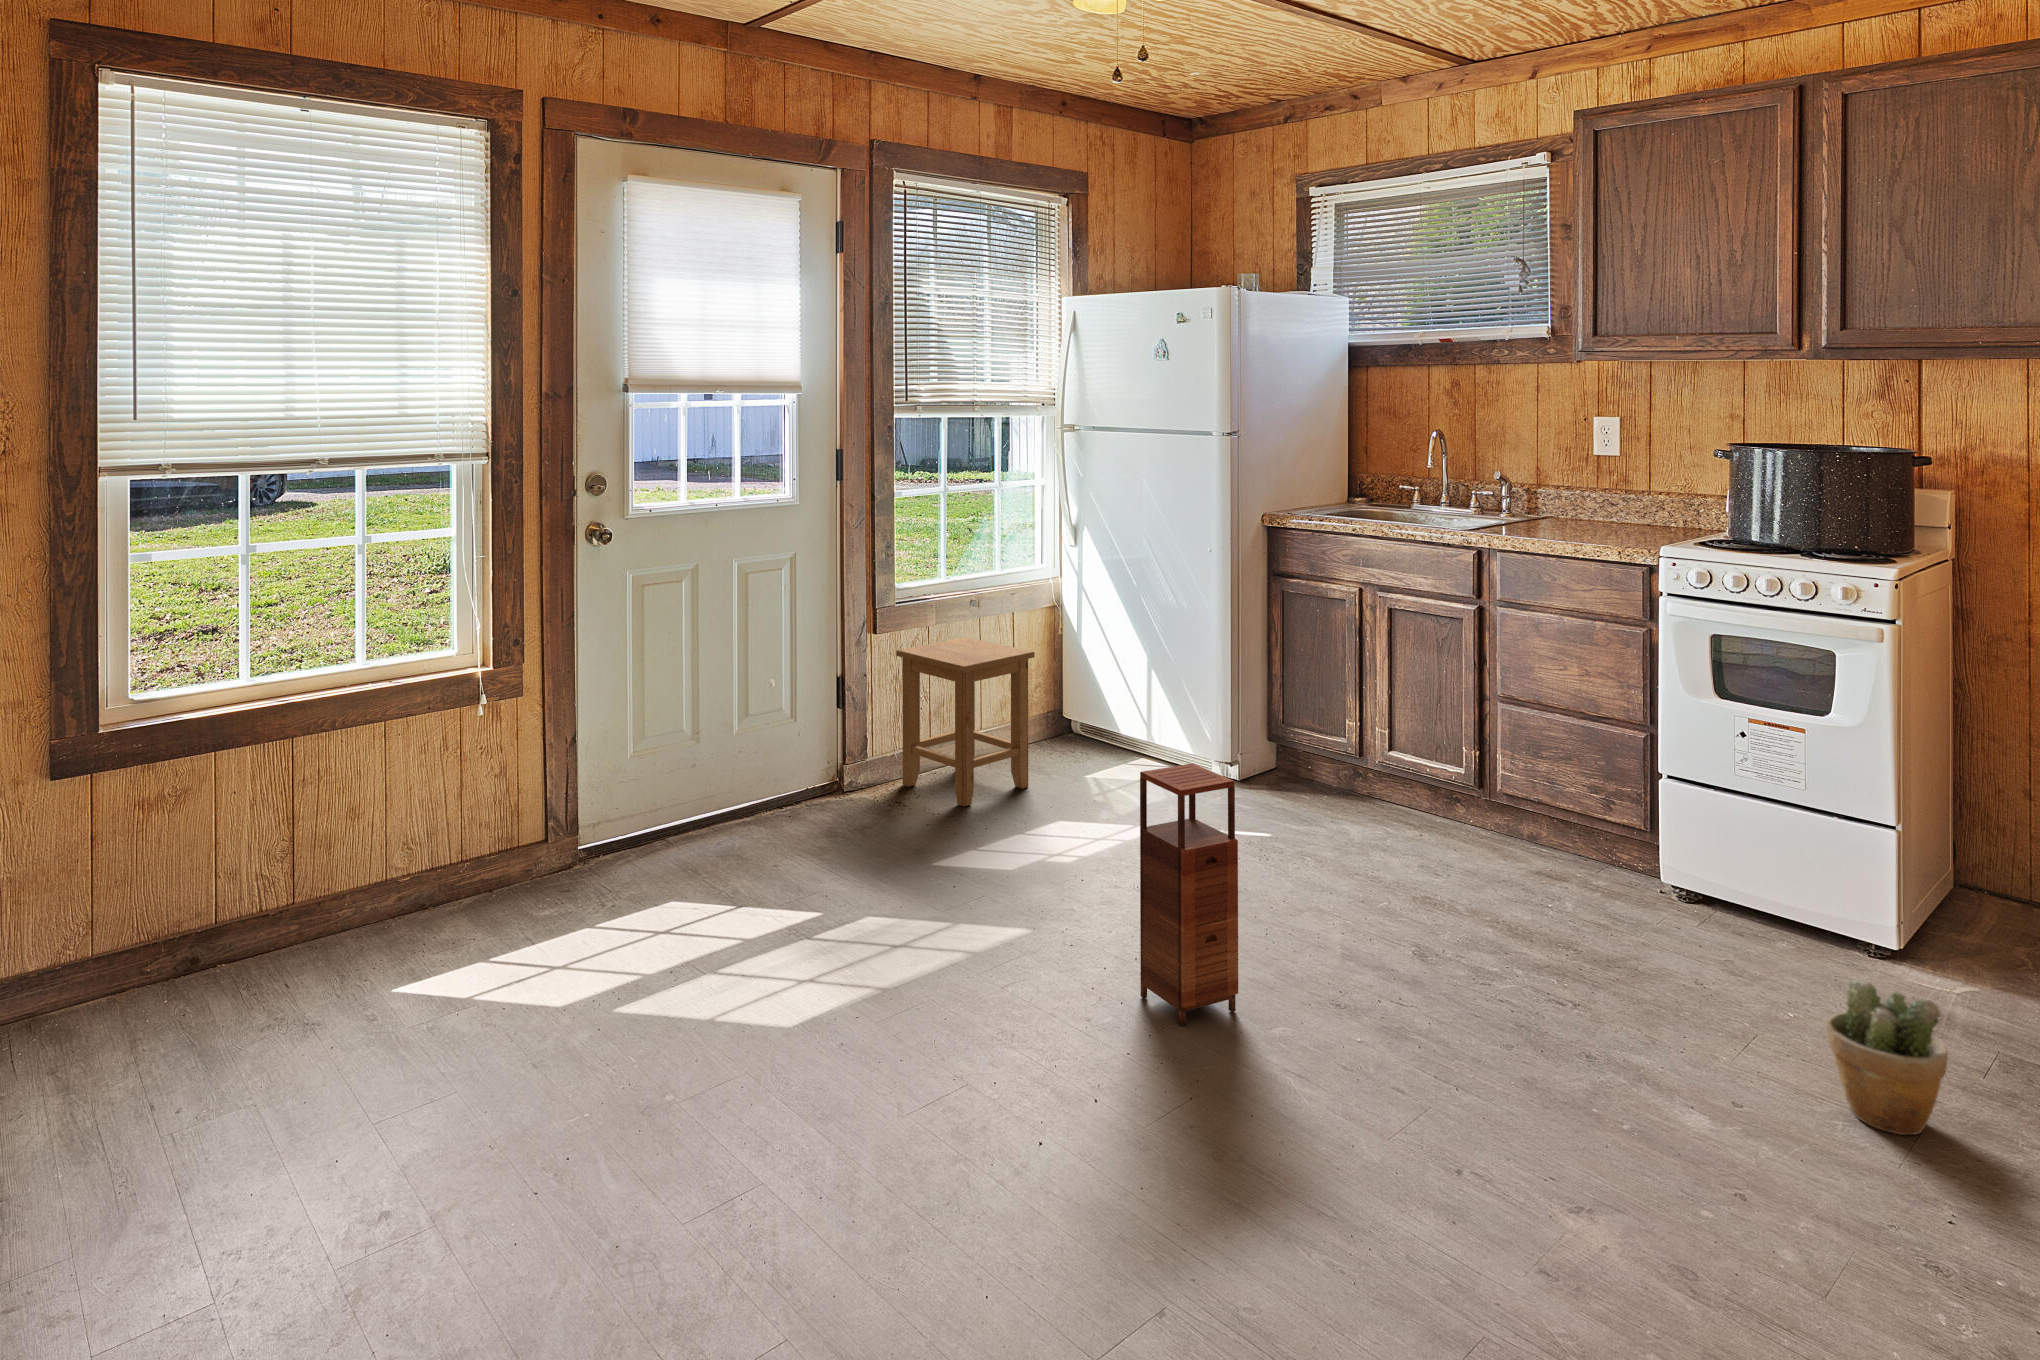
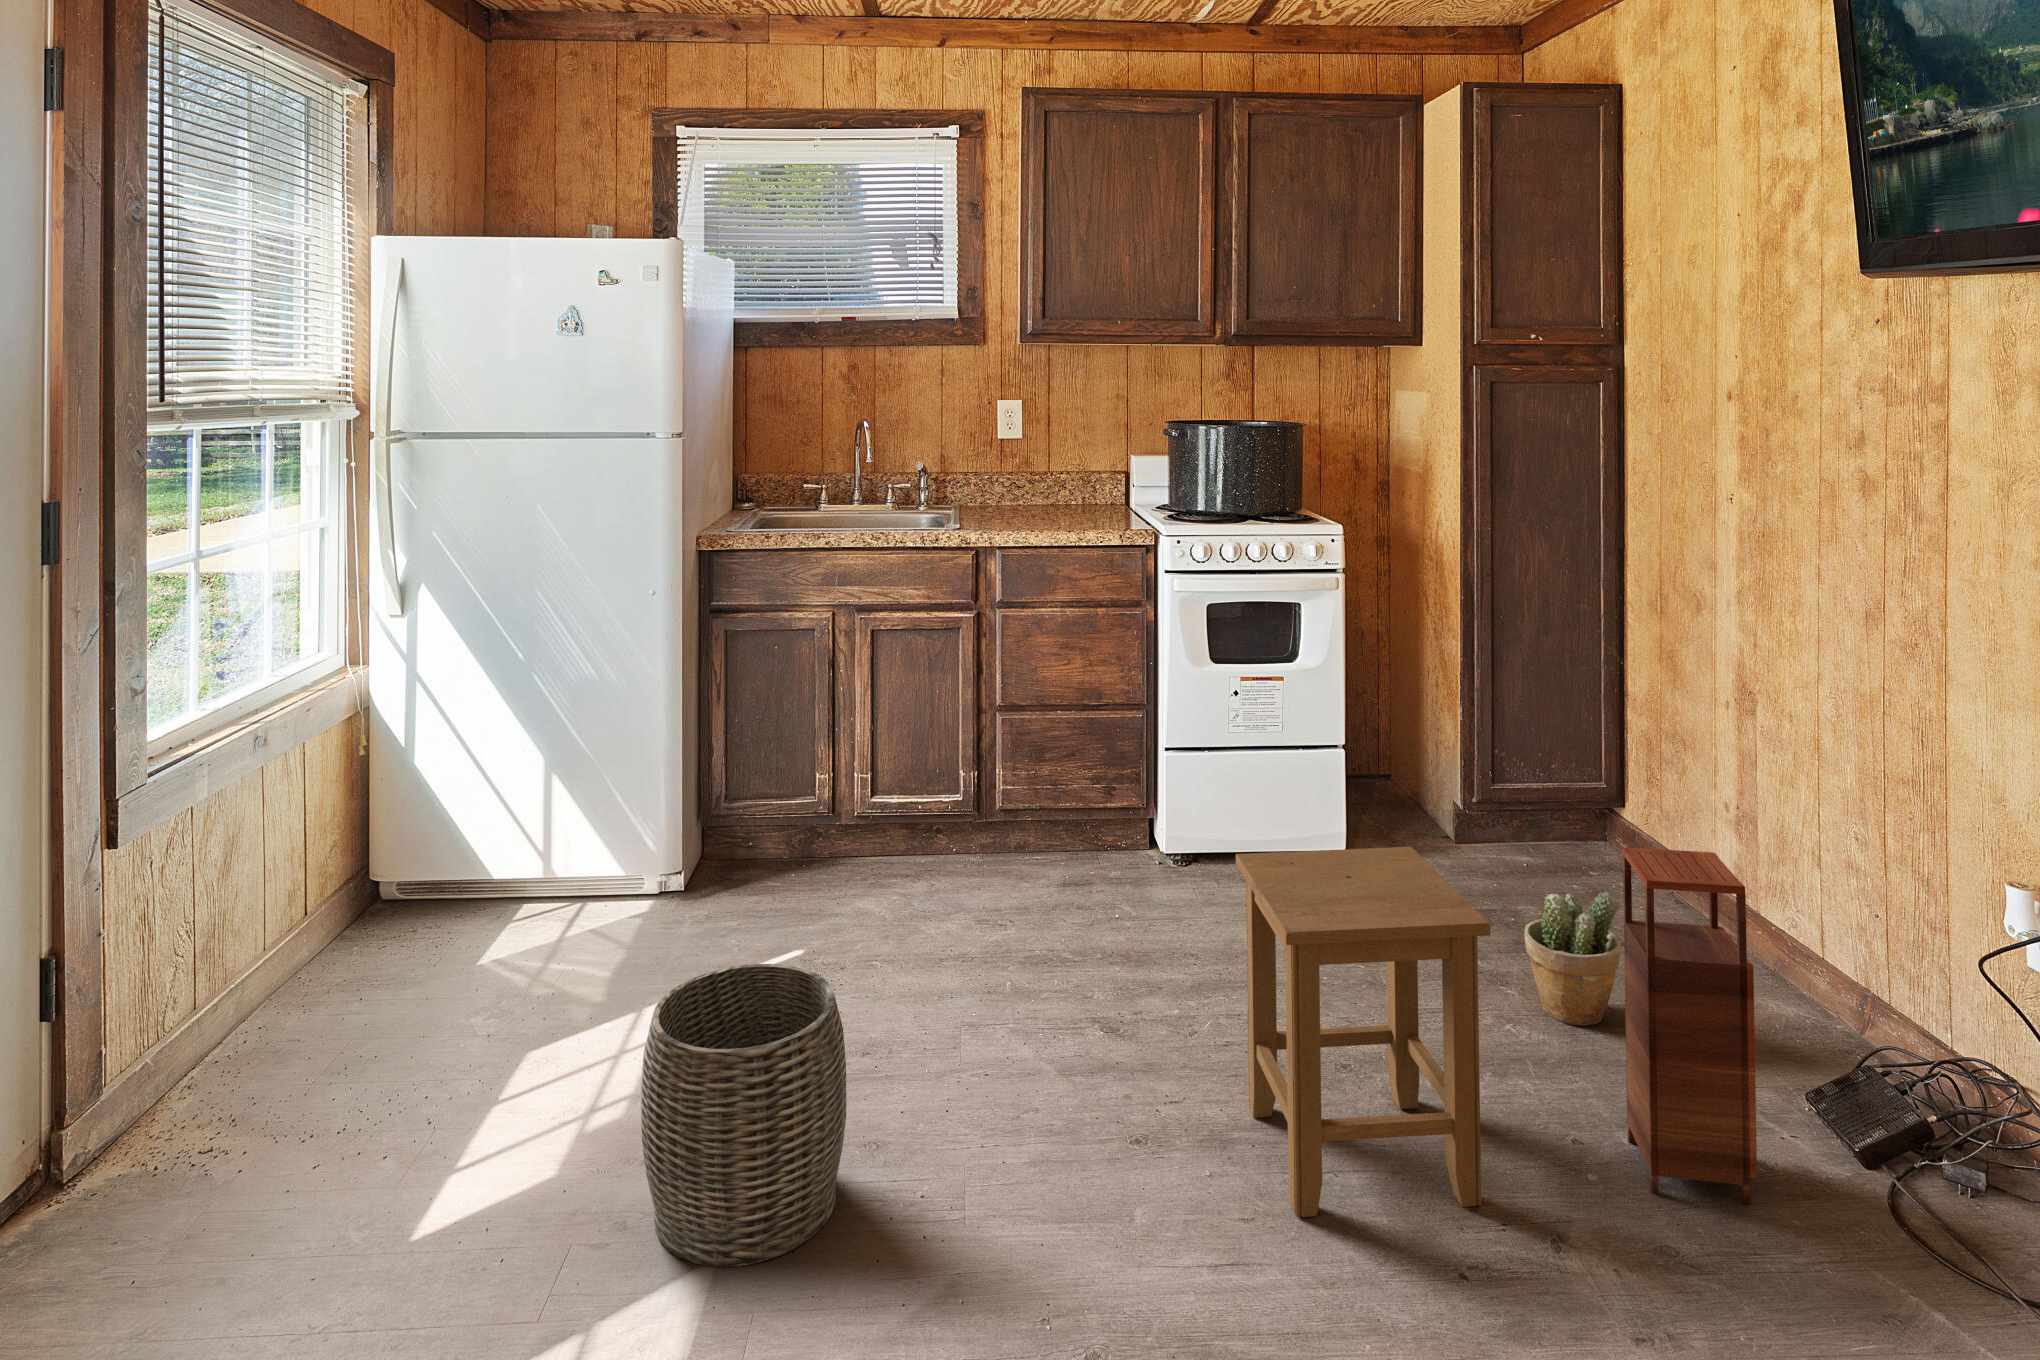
stool: present [896,637,1035,806] -> present [1236,847,1491,1217]
storage cabinet: present [1140,763,1238,1026] -> present [1623,847,1757,1204]
woven basket: none [1009,775,1135,941] -> present [641,964,846,1267]

